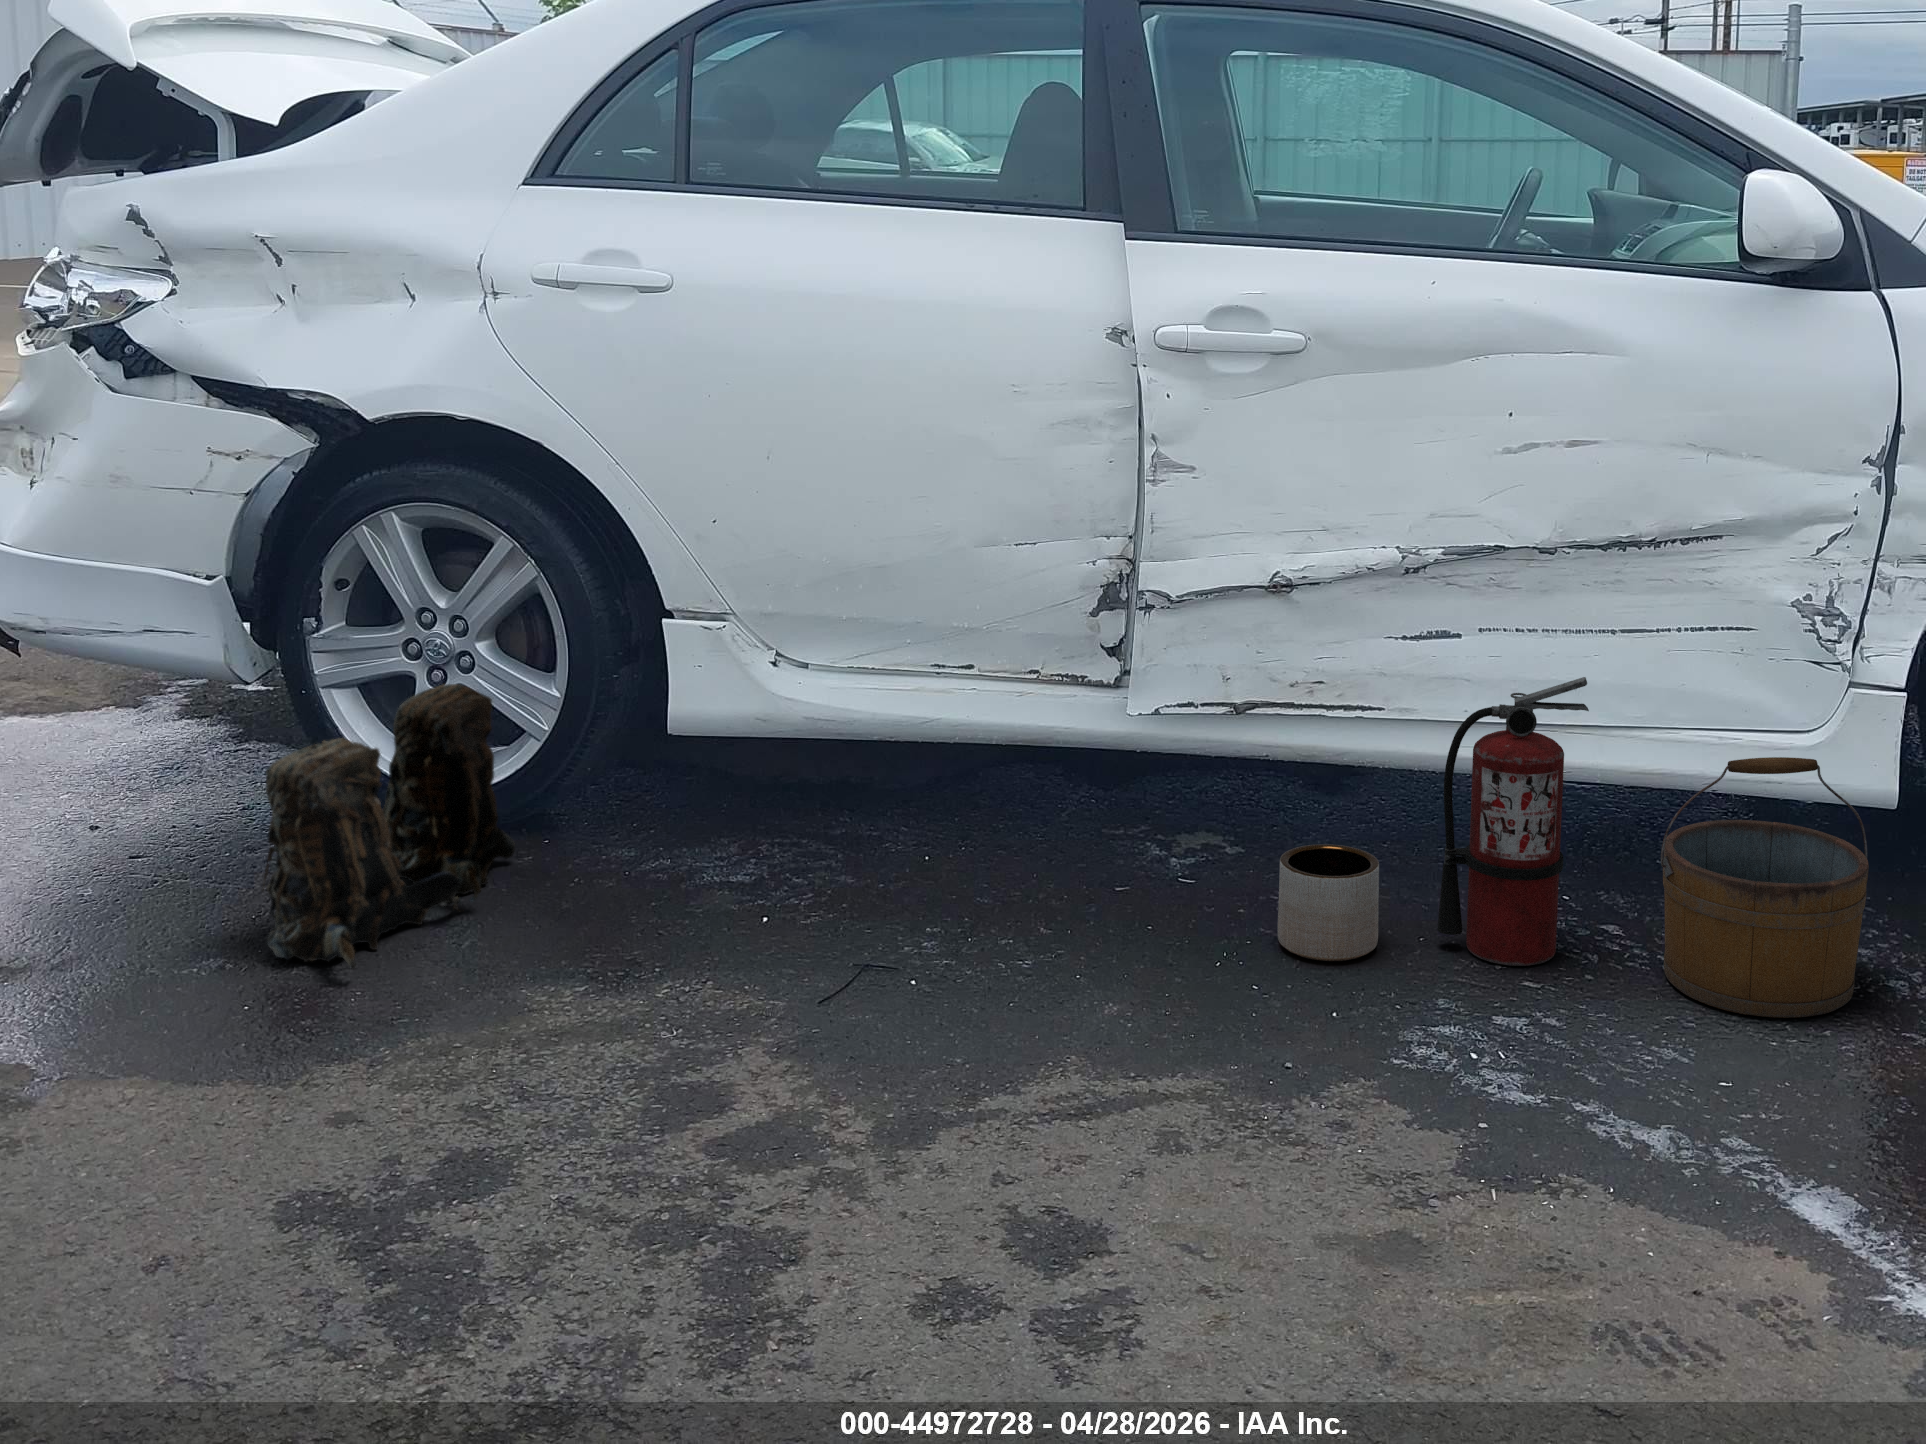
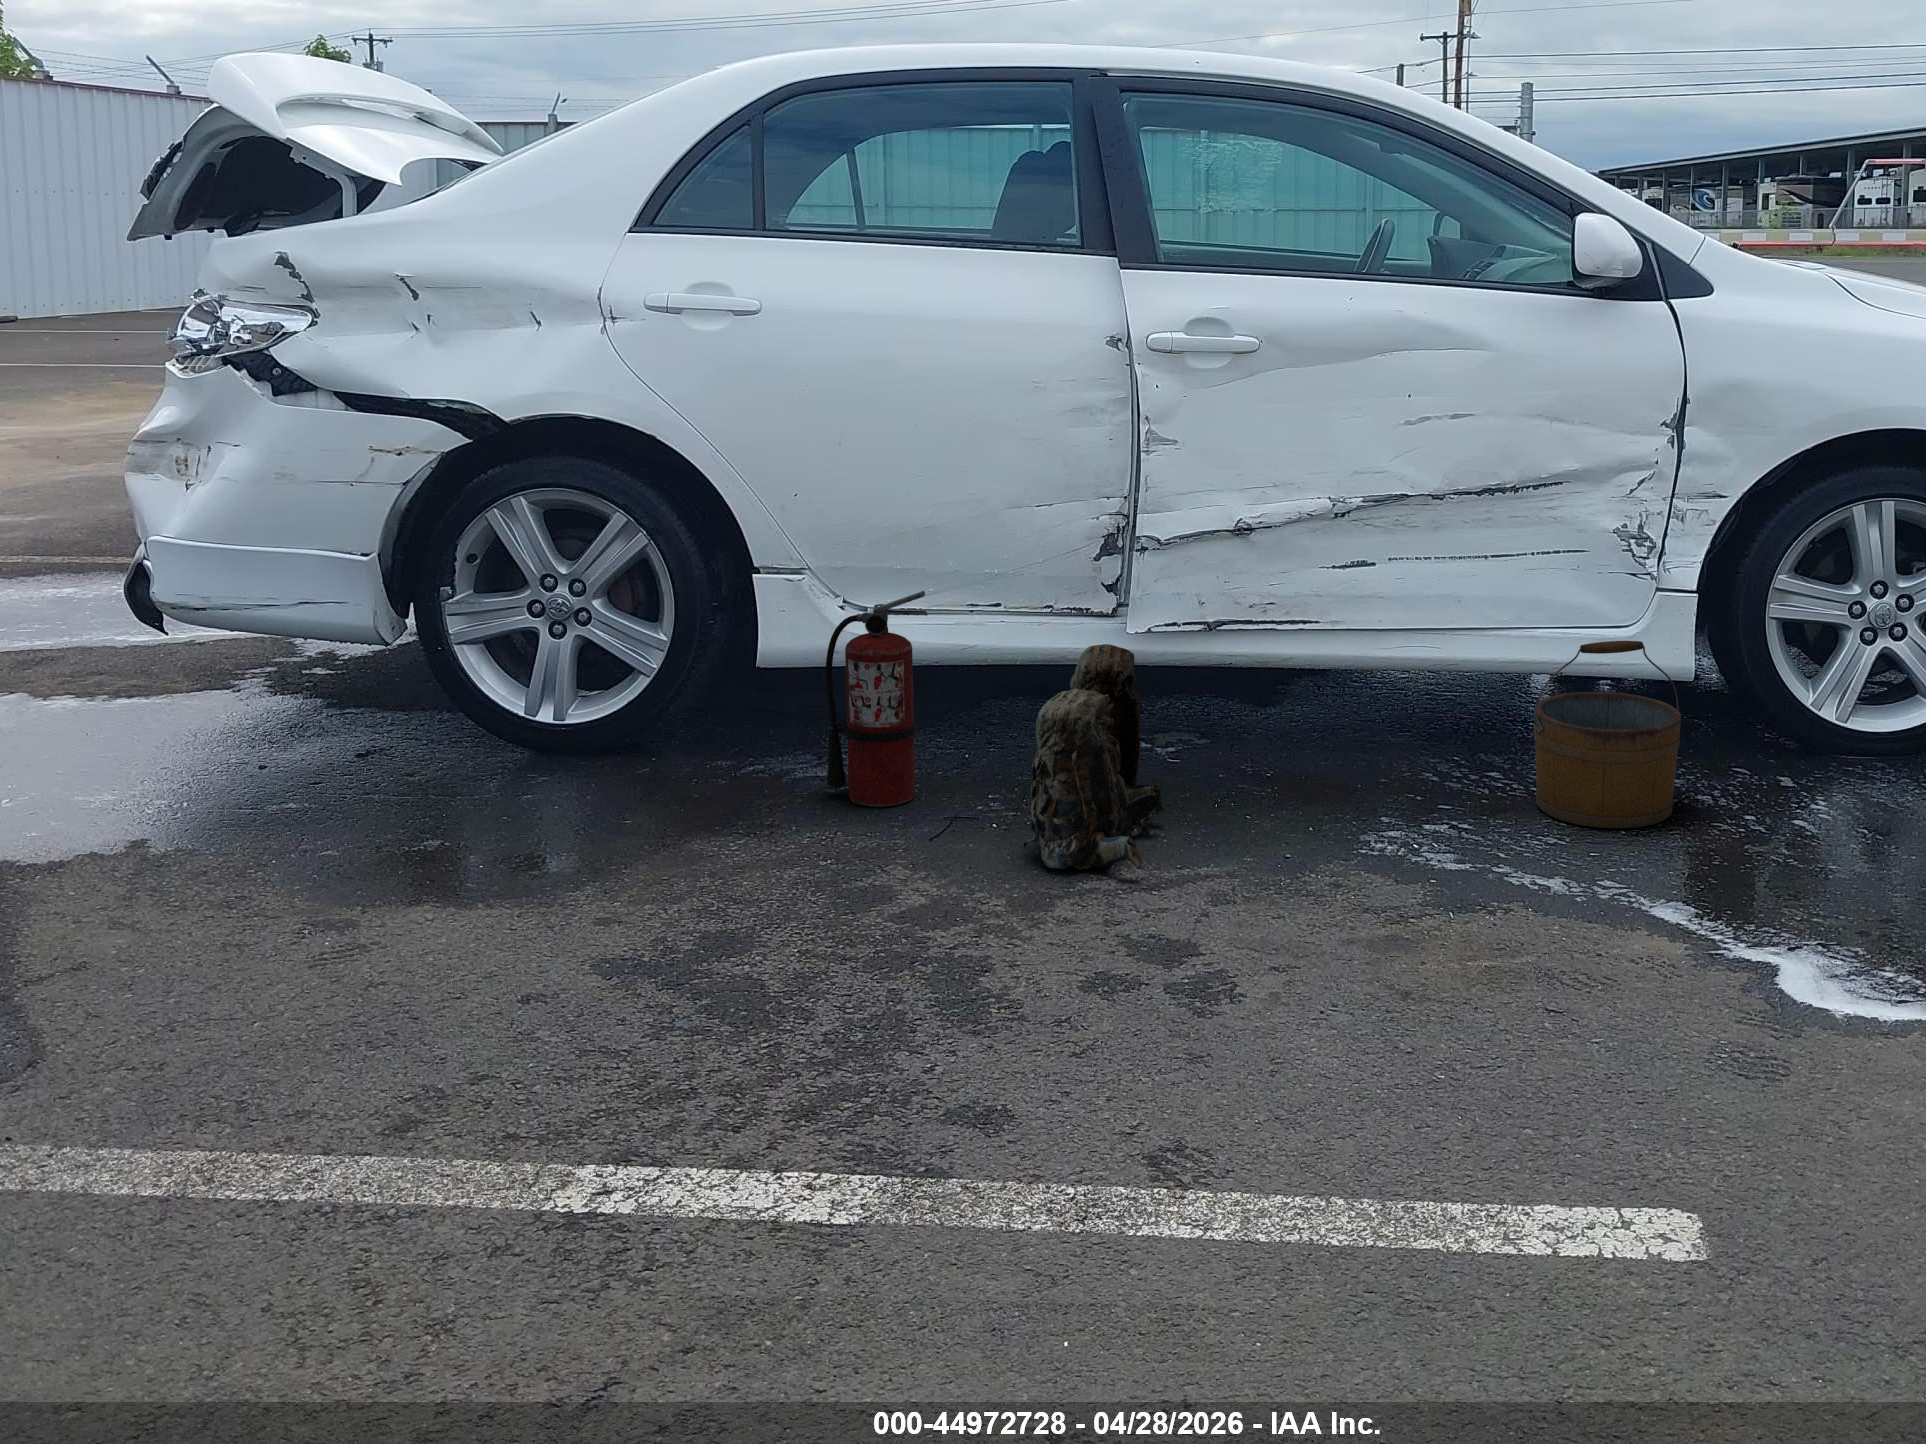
fire extinguisher: present [1437,677,1589,966] -> present [826,591,928,807]
backpack: present [263,684,515,969] -> present [1023,644,1164,870]
planter: present [1278,844,1379,961] -> none [1250,726,1326,811]

